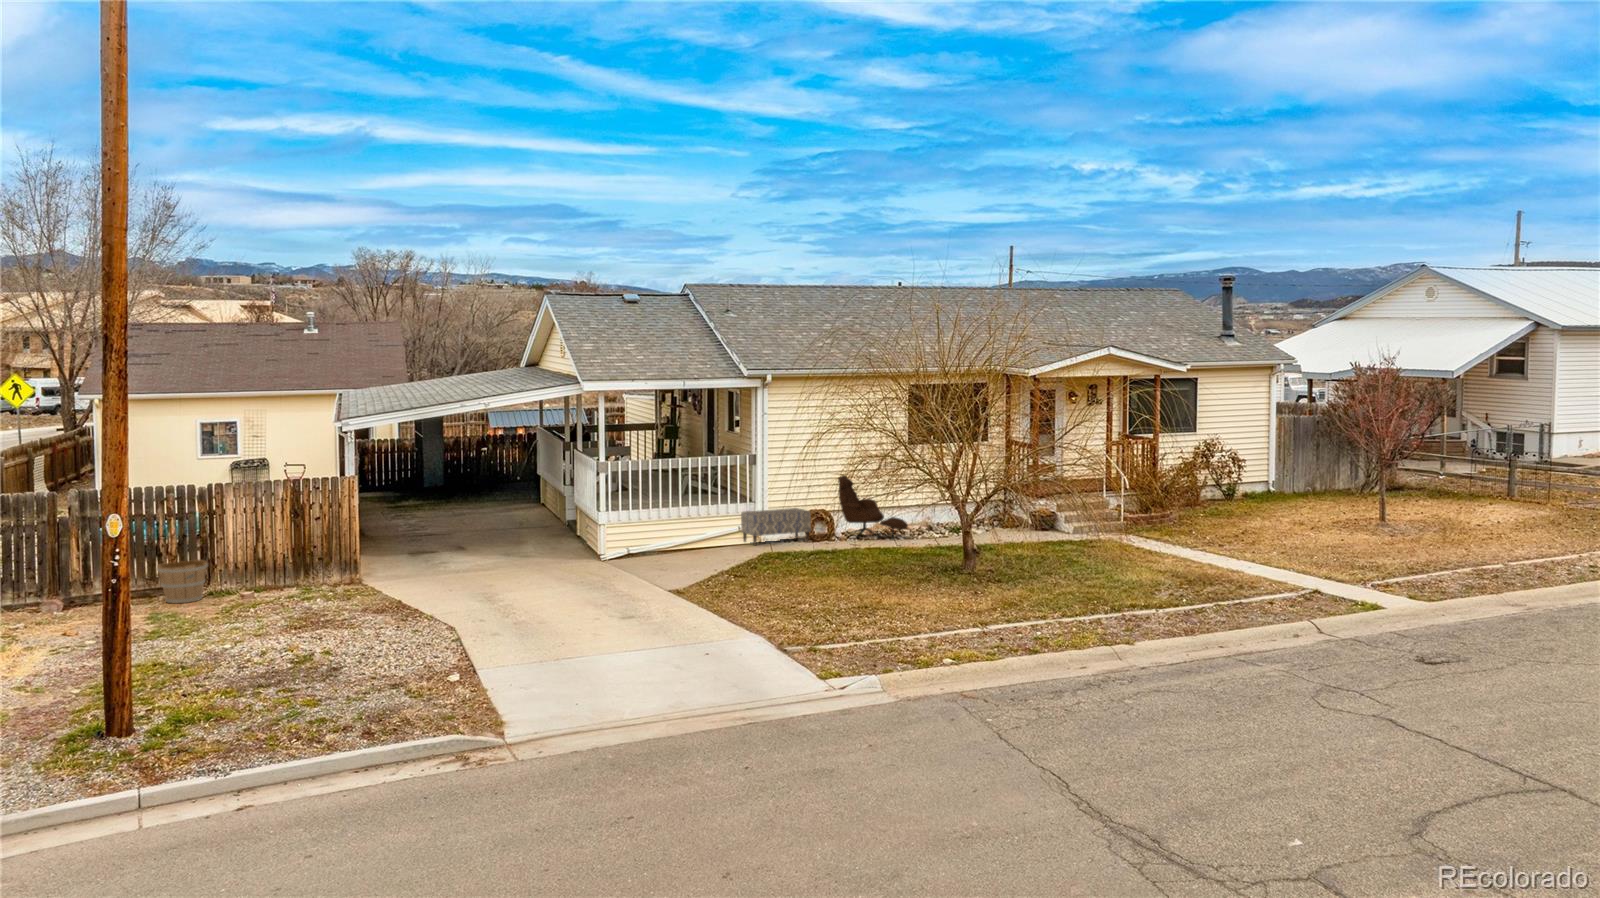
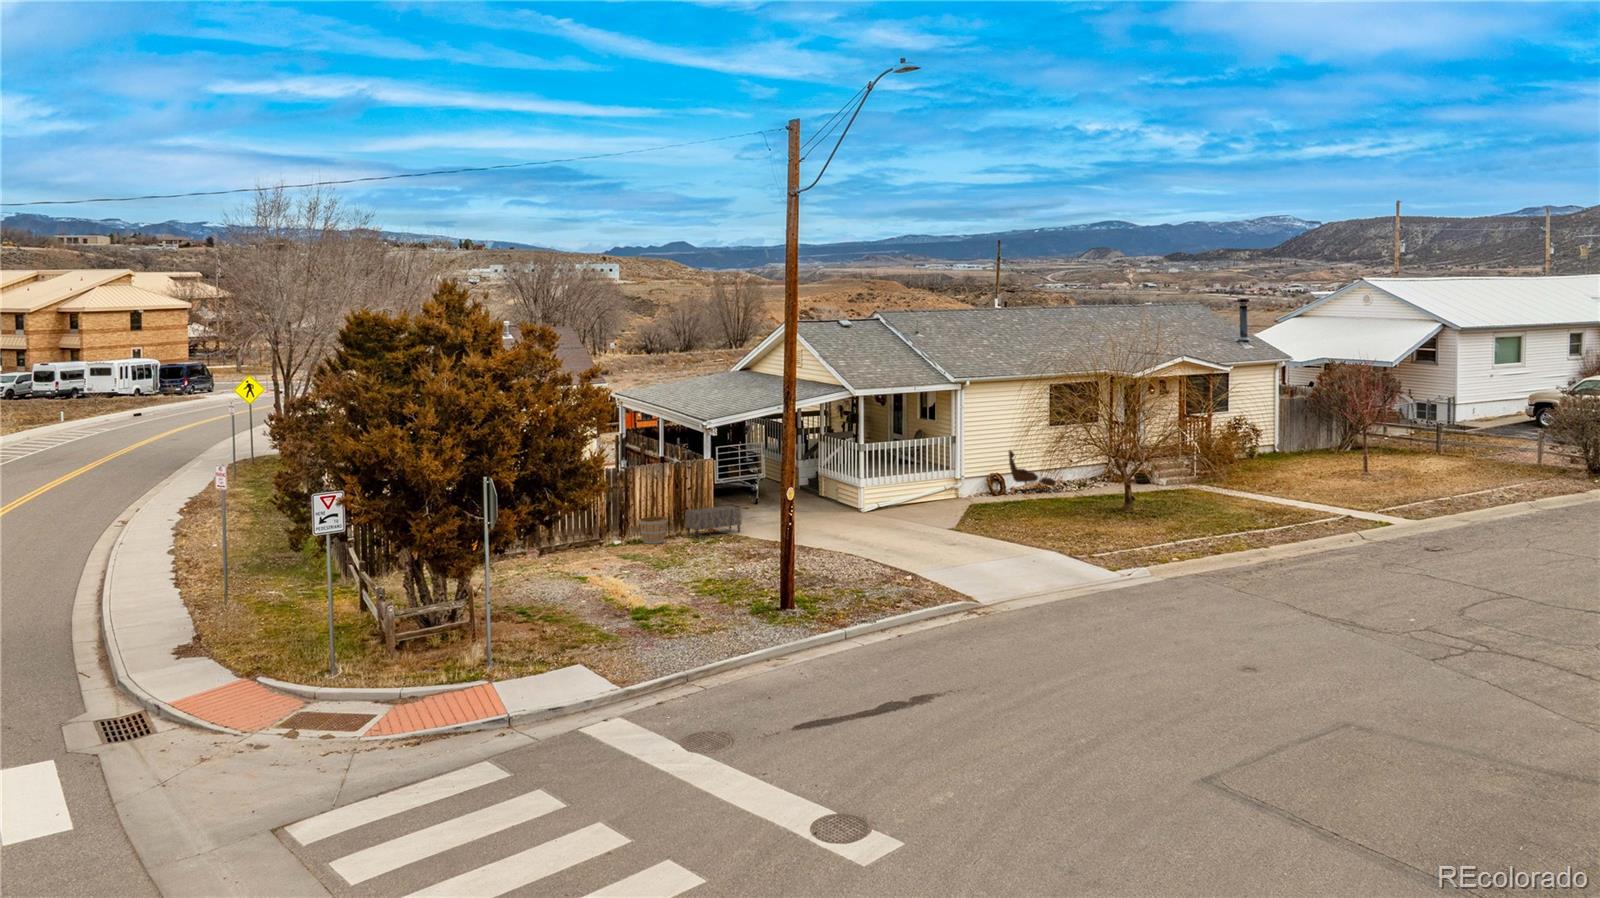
bench: present [741,508,811,545] -> present [685,505,742,537]

